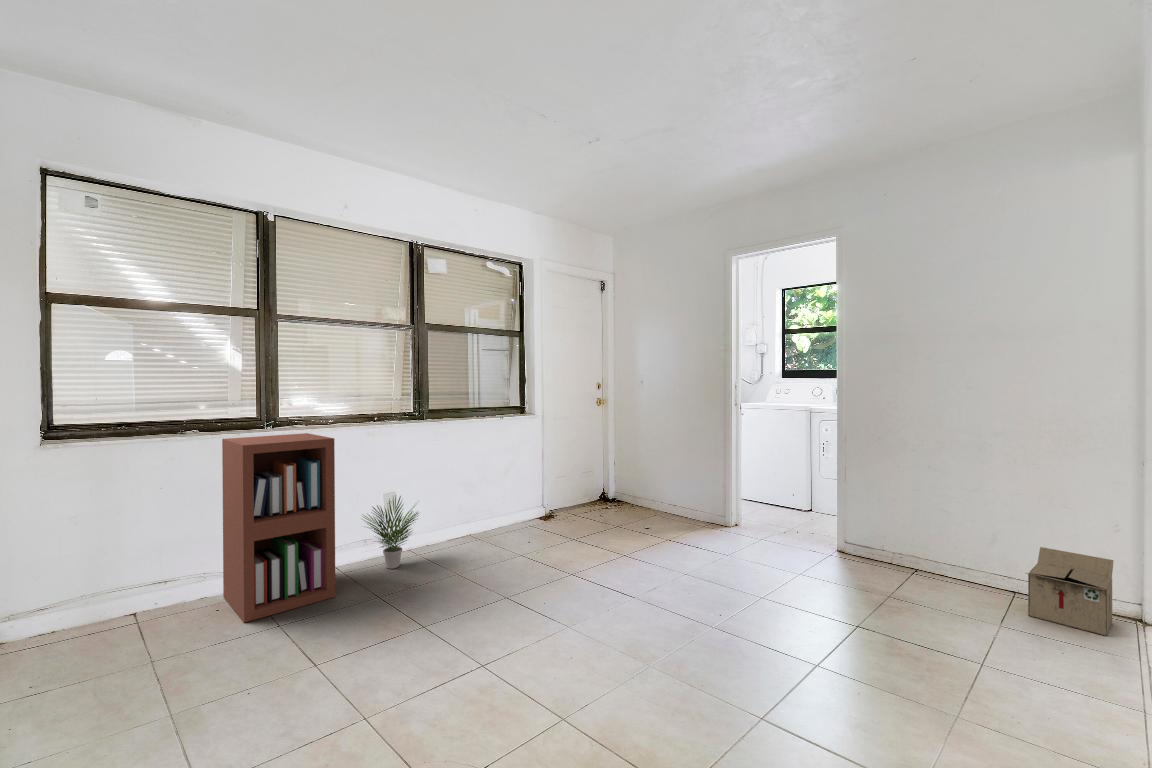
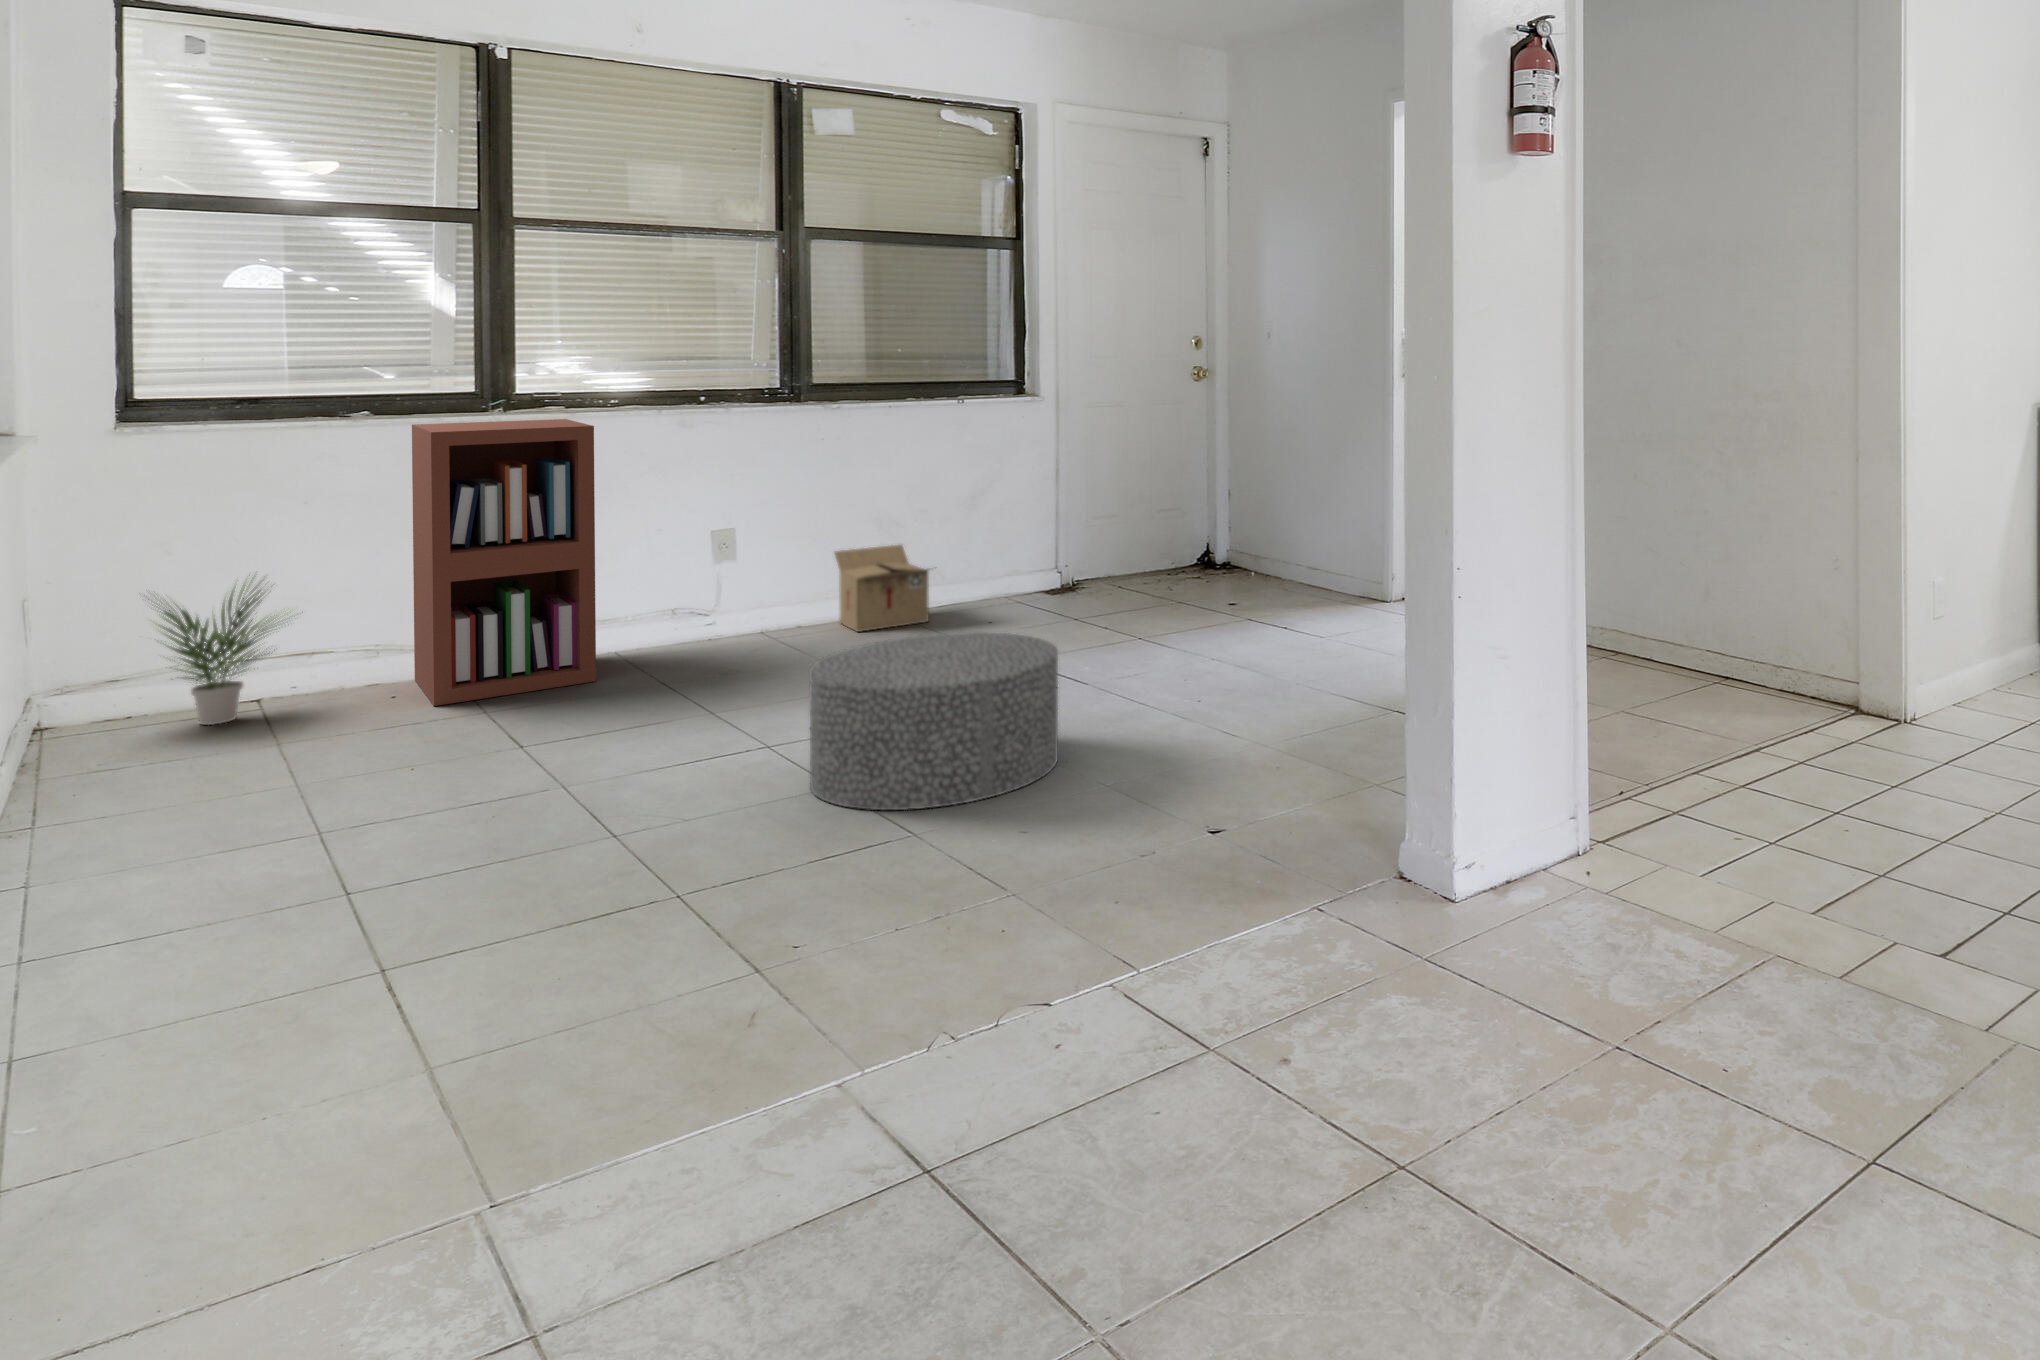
potted plant: present [364,495,418,569] -> present [148,575,291,725]
cardboard box: present [1026,547,1114,636] -> present [835,545,929,632]
ottoman: none [546,578,713,745] -> present [810,632,1058,810]

